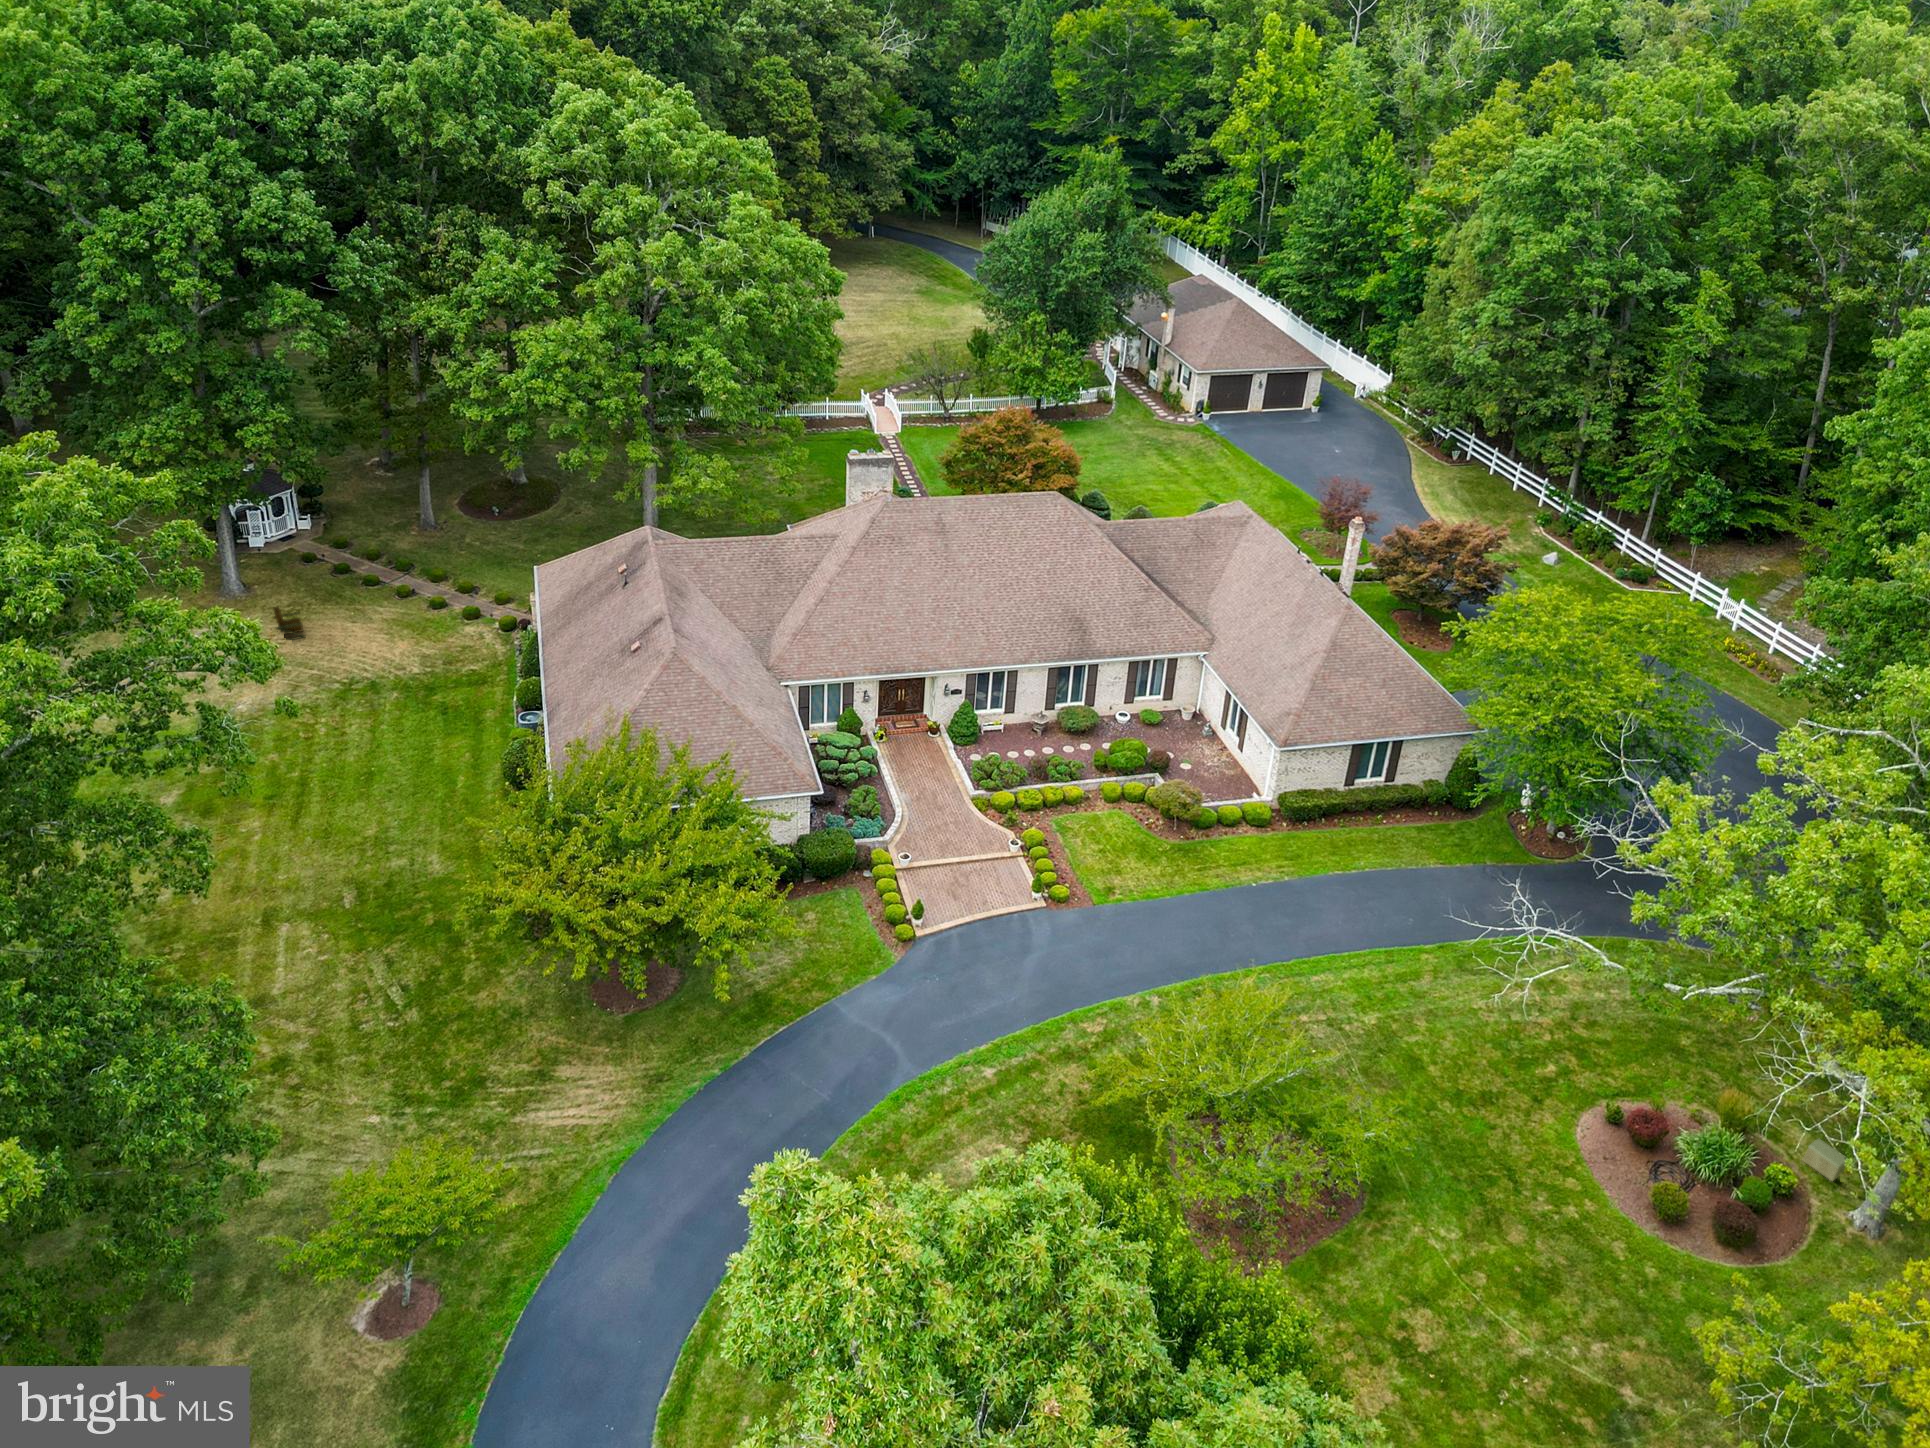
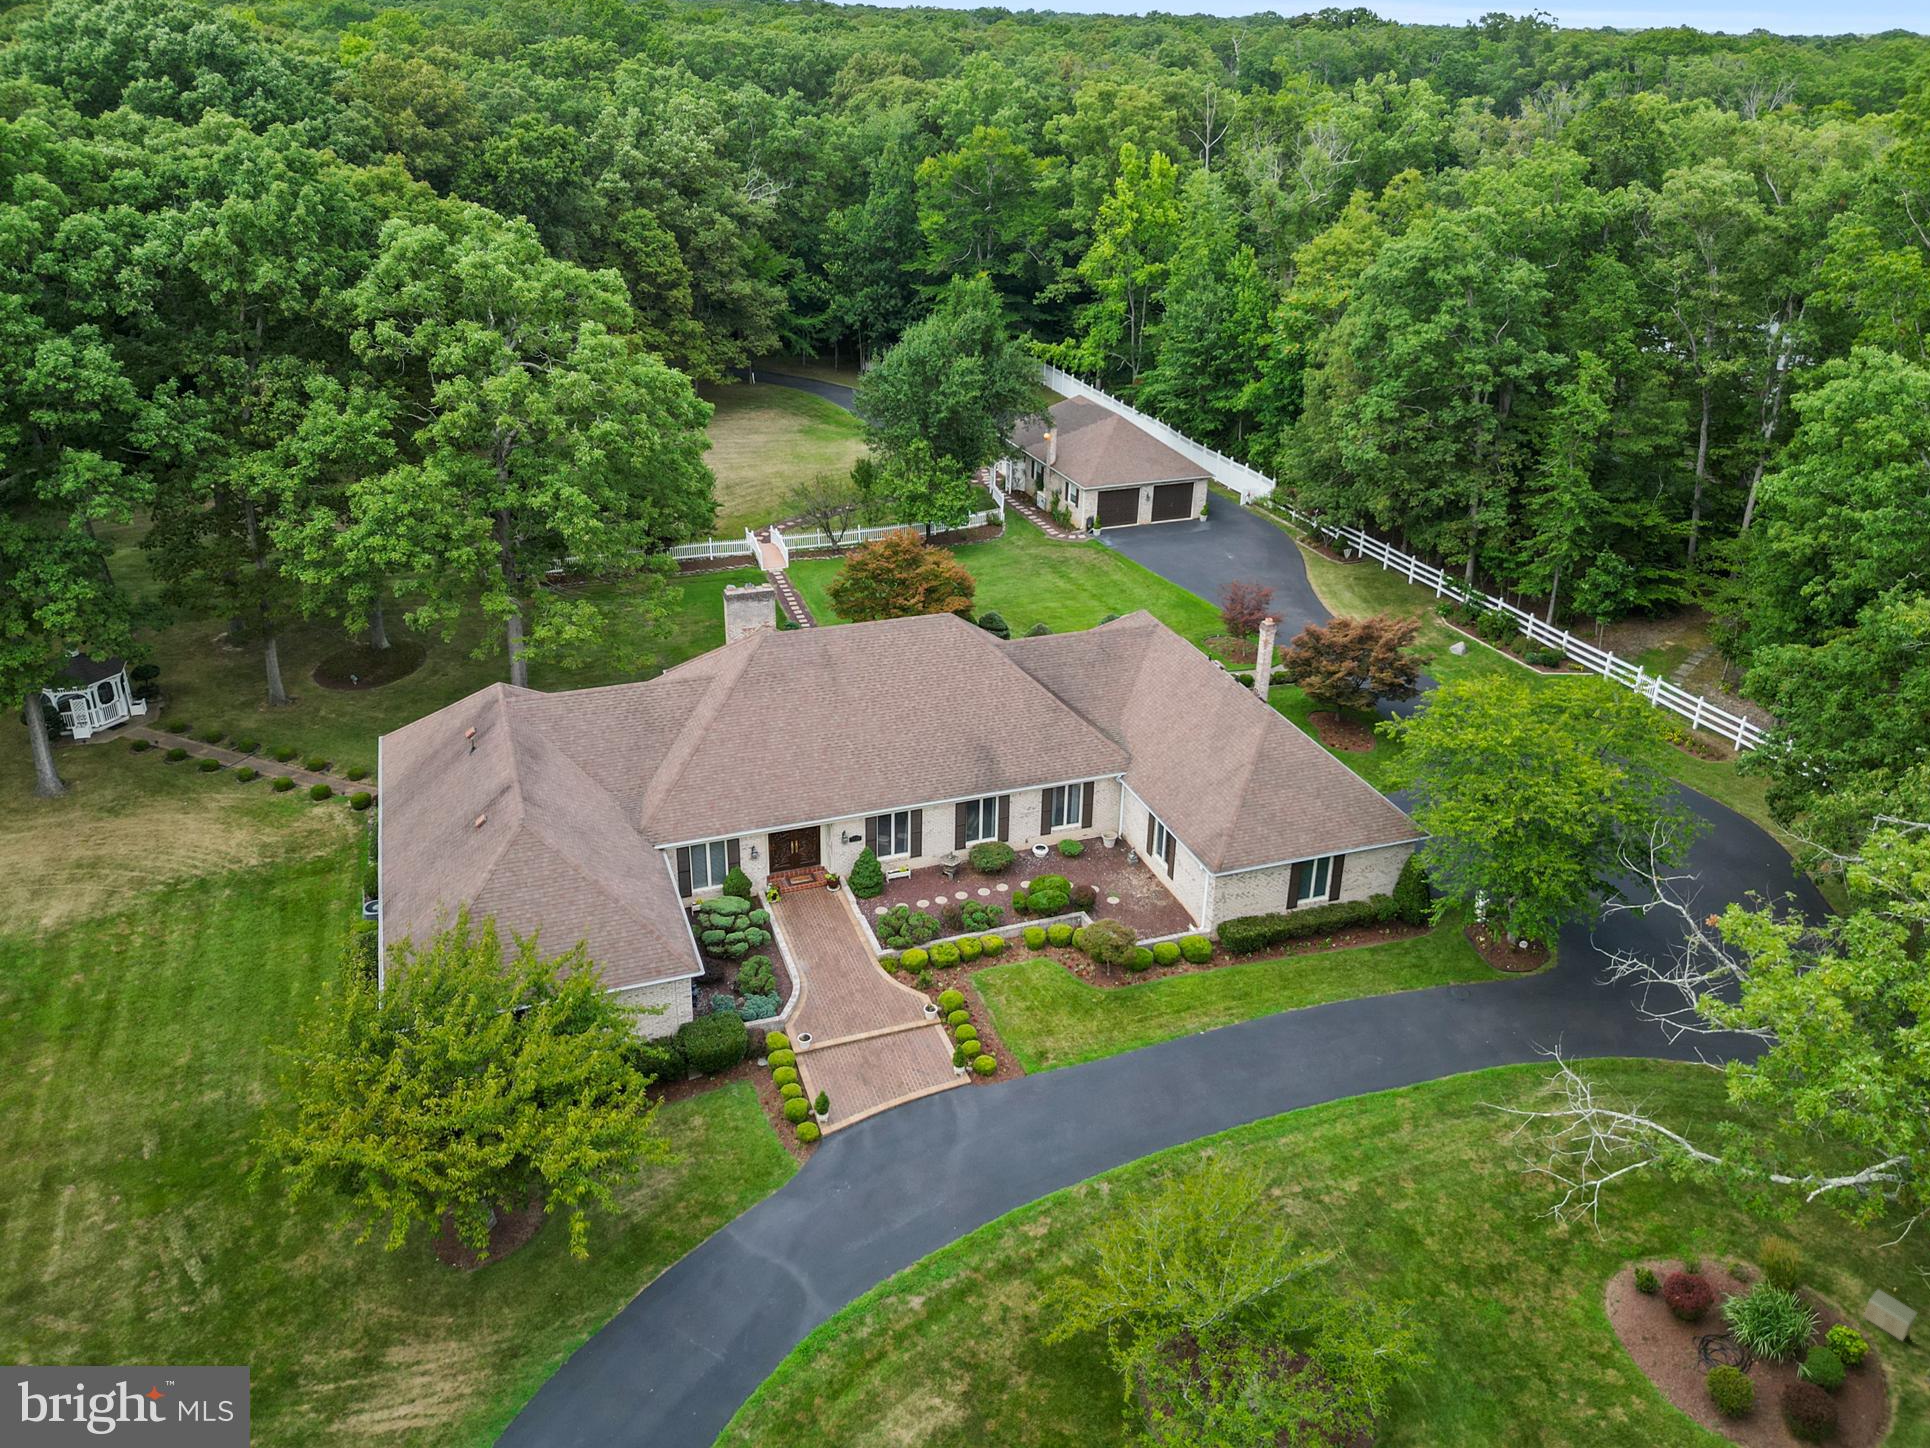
lounge chair: present [273,607,305,640] -> none [82,804,122,844]

